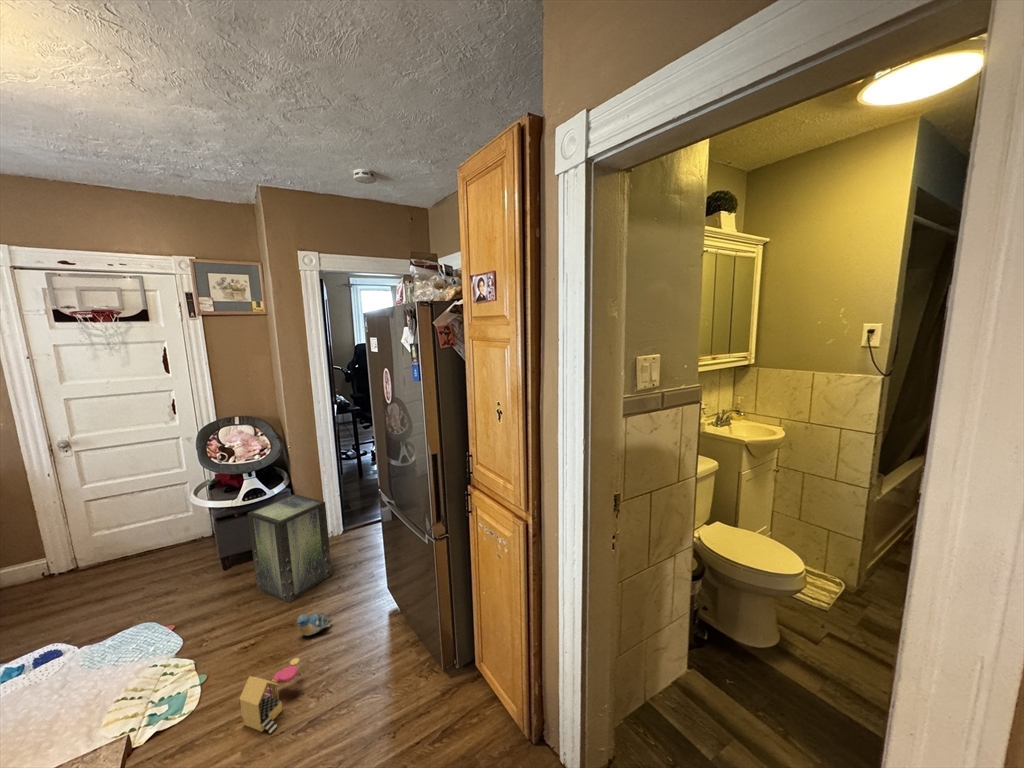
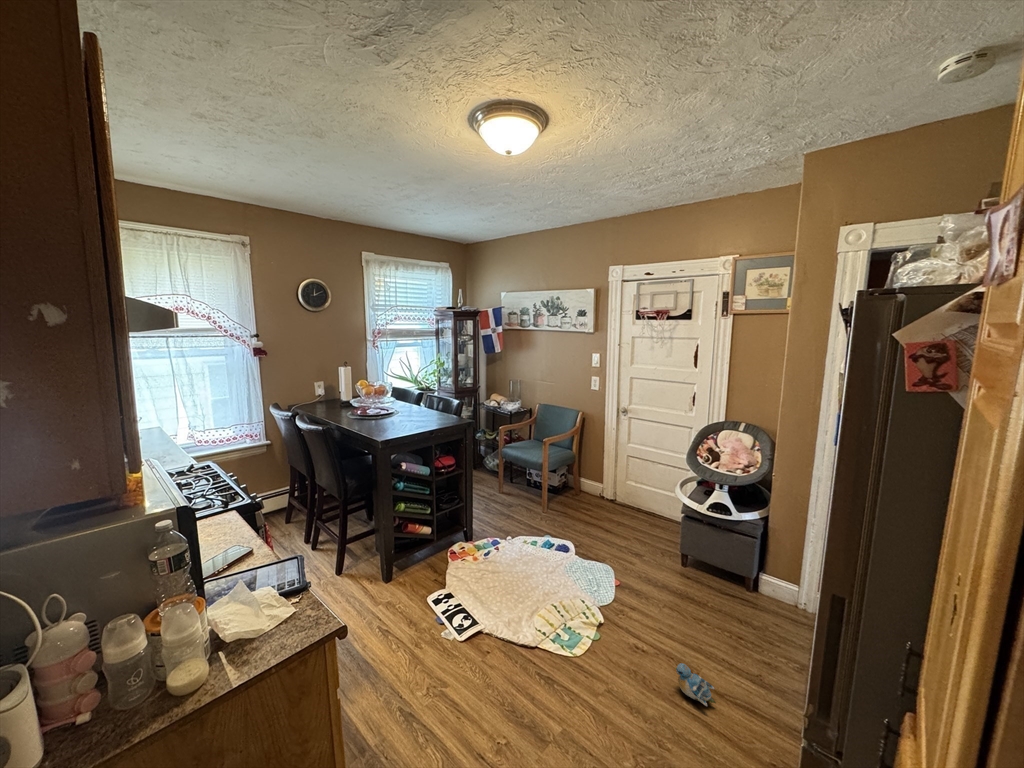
storage box: present [248,494,332,603] -> none [688,524,775,654]
toy house: present [239,658,299,733] -> none [581,671,646,741]

